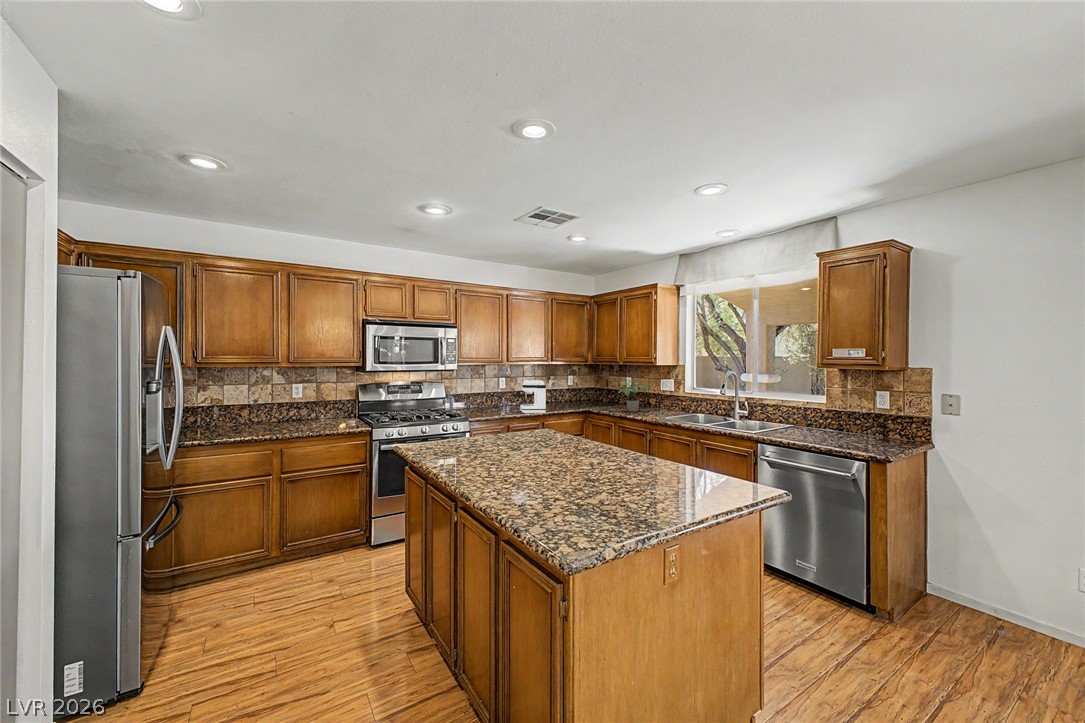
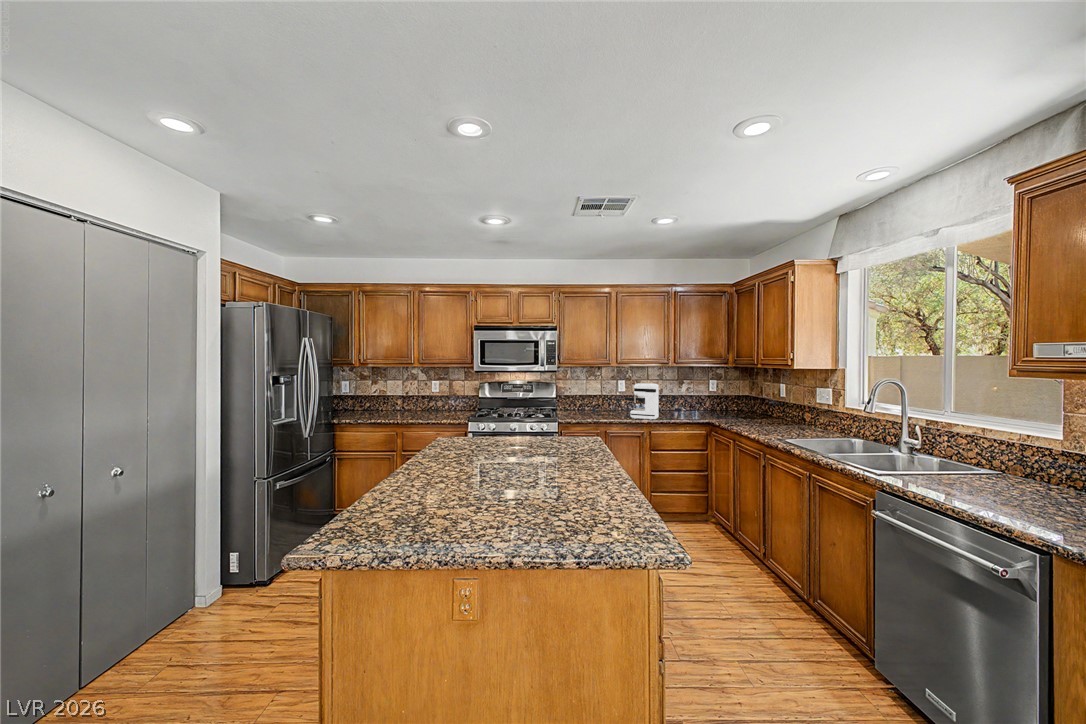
potted plant: present [618,380,651,412] -> none [745,387,795,426]

